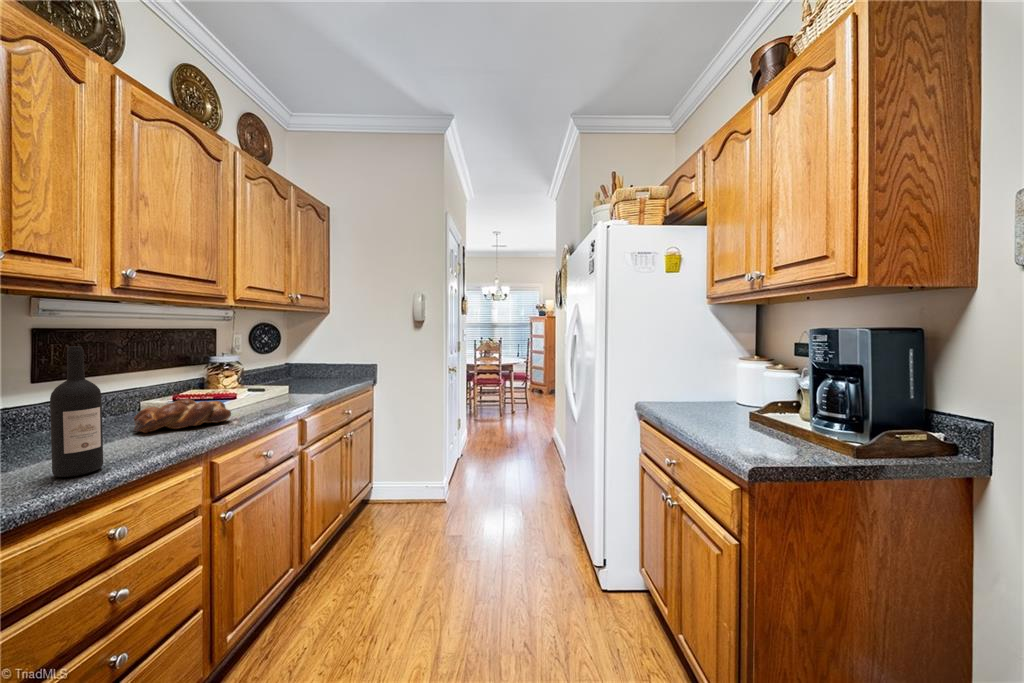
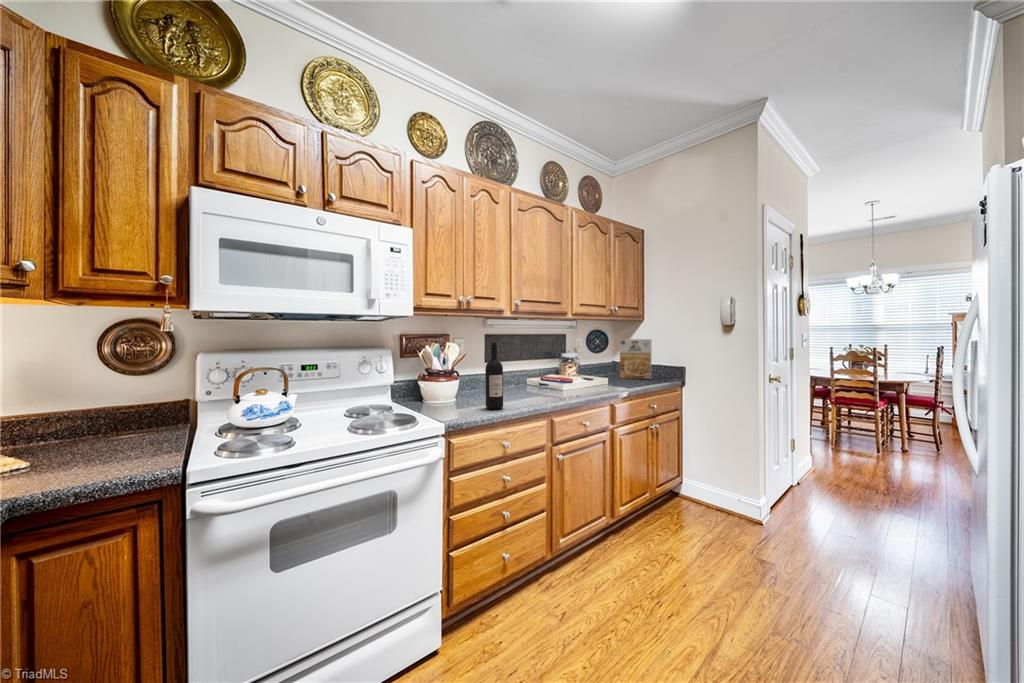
cereal box: none [299,334,339,382] -> present [620,339,652,380]
bread loaf: present [134,399,231,433] -> none [518,379,565,397]

